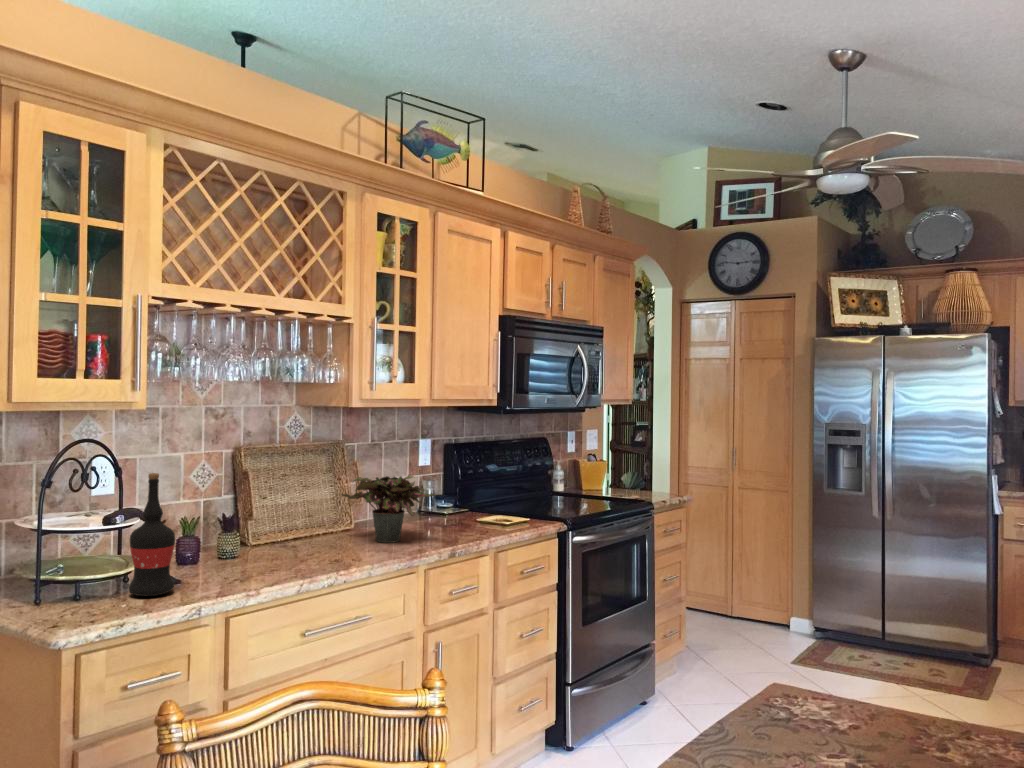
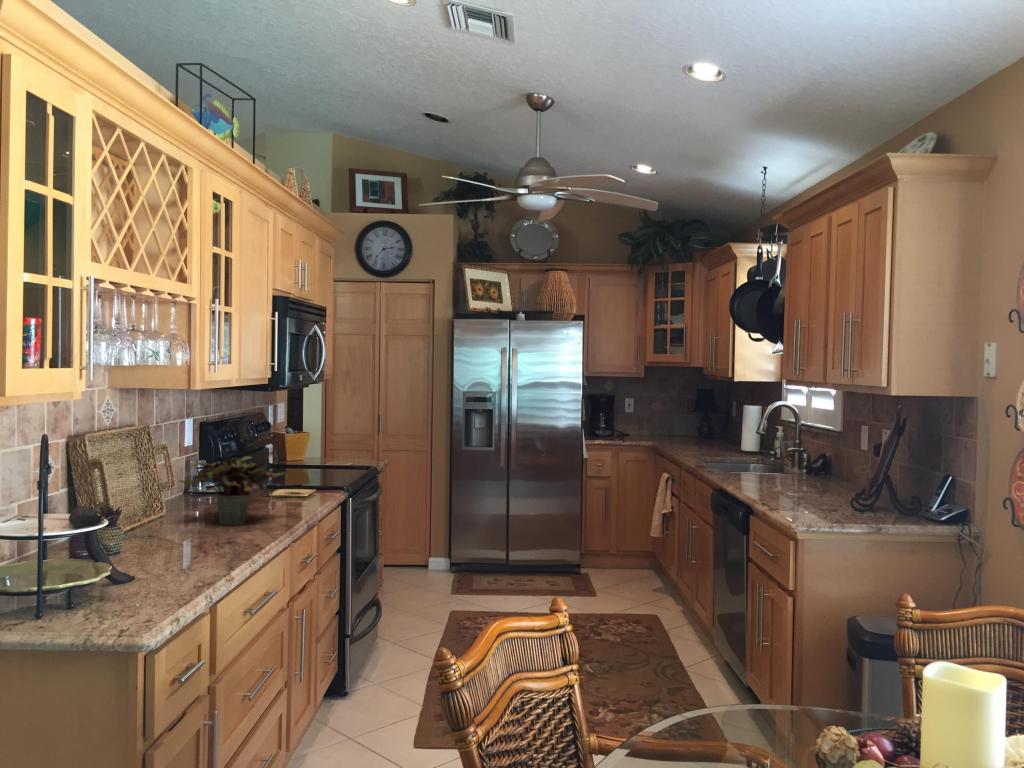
wine bottle: present [129,473,175,596] -> none [116,469,168,601]

